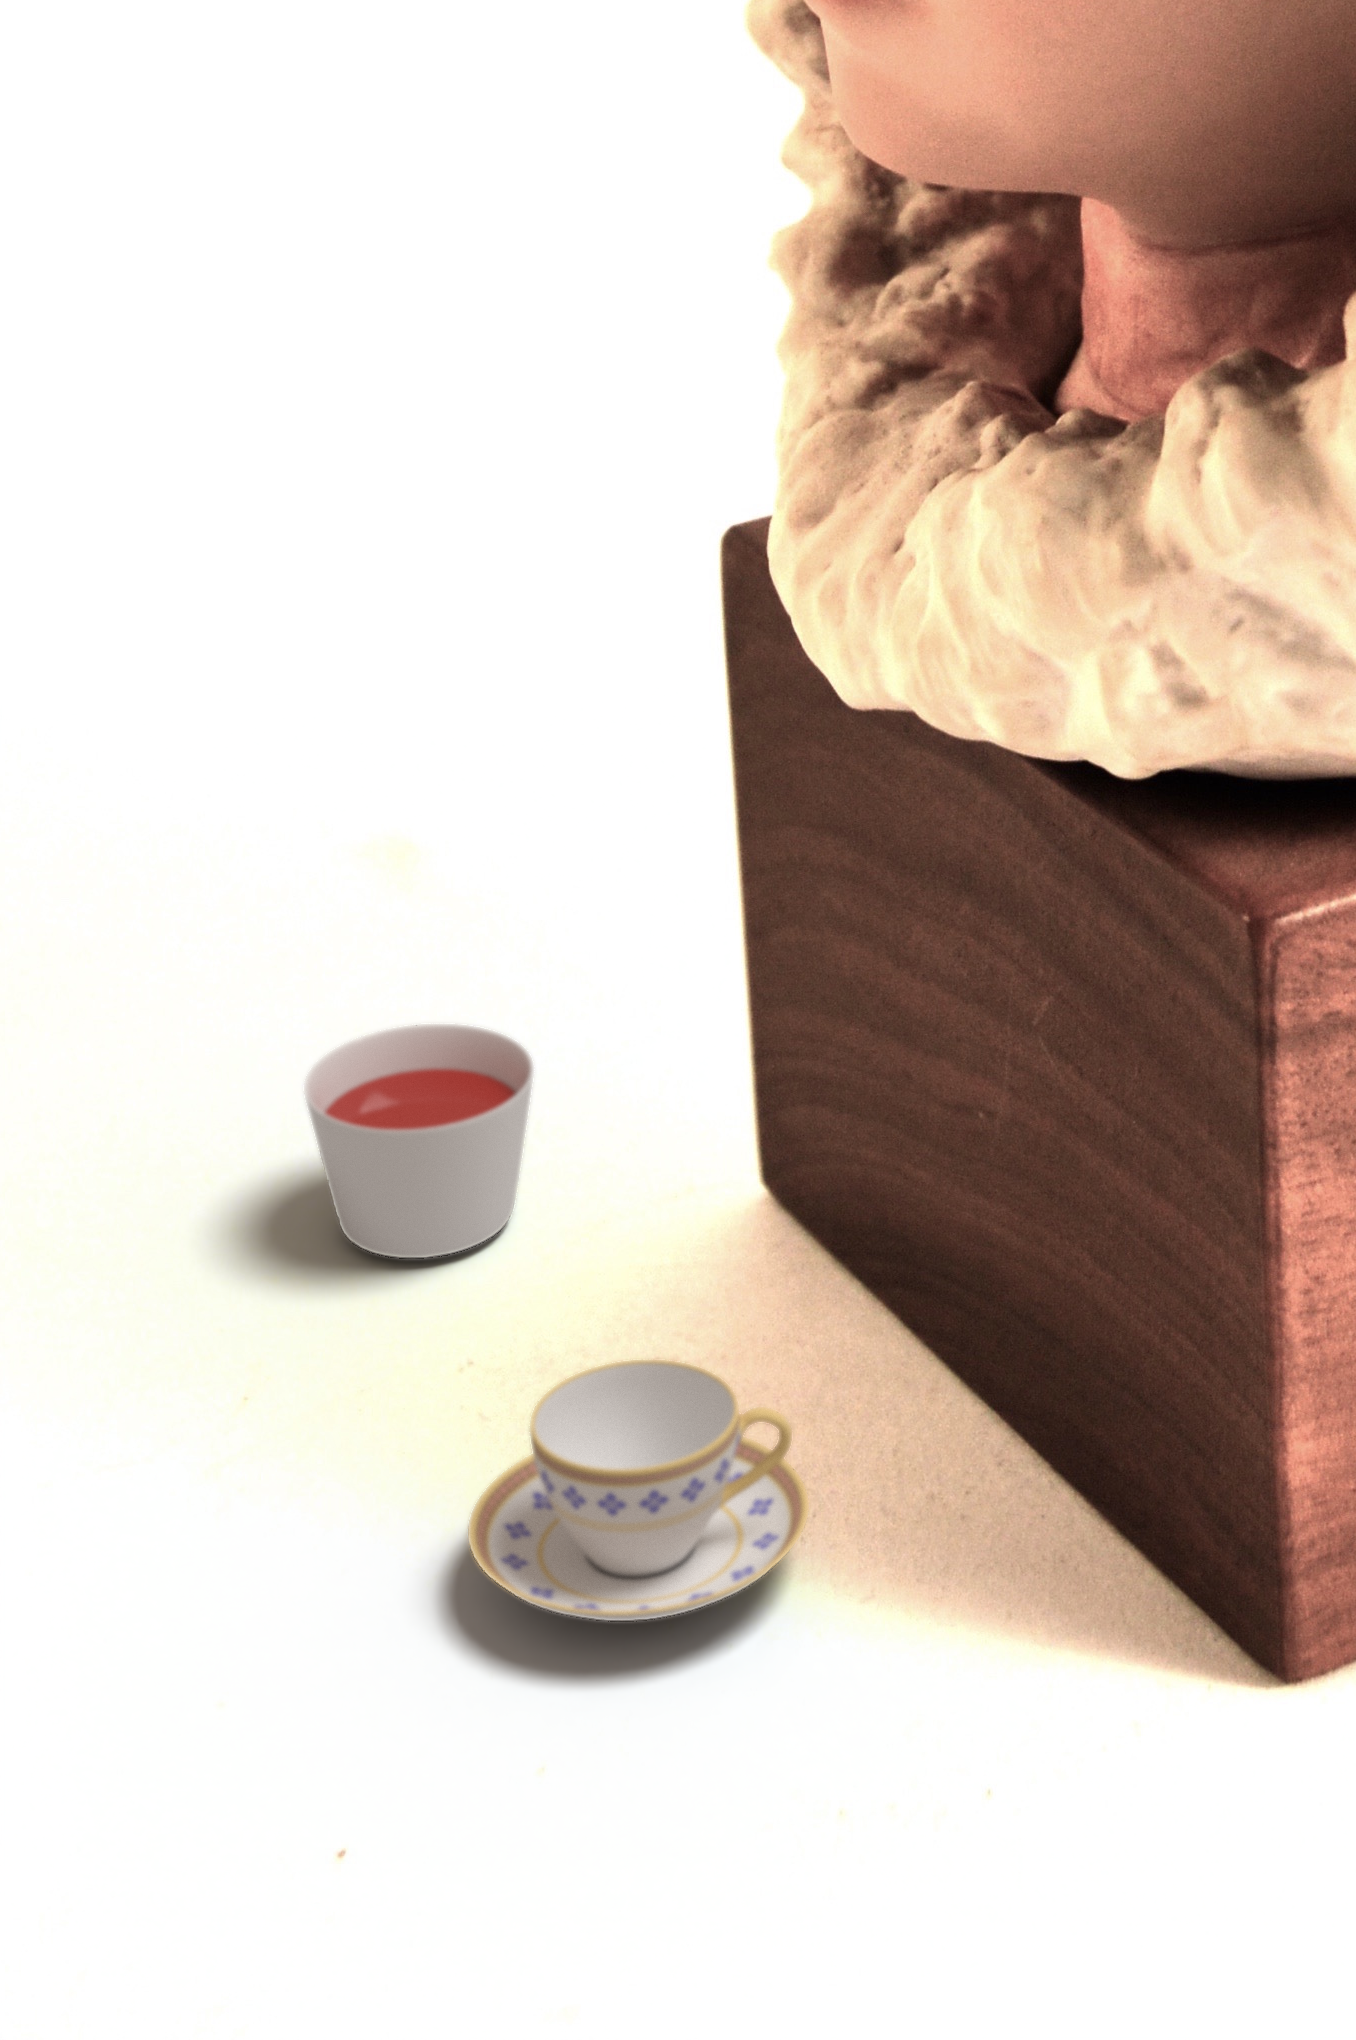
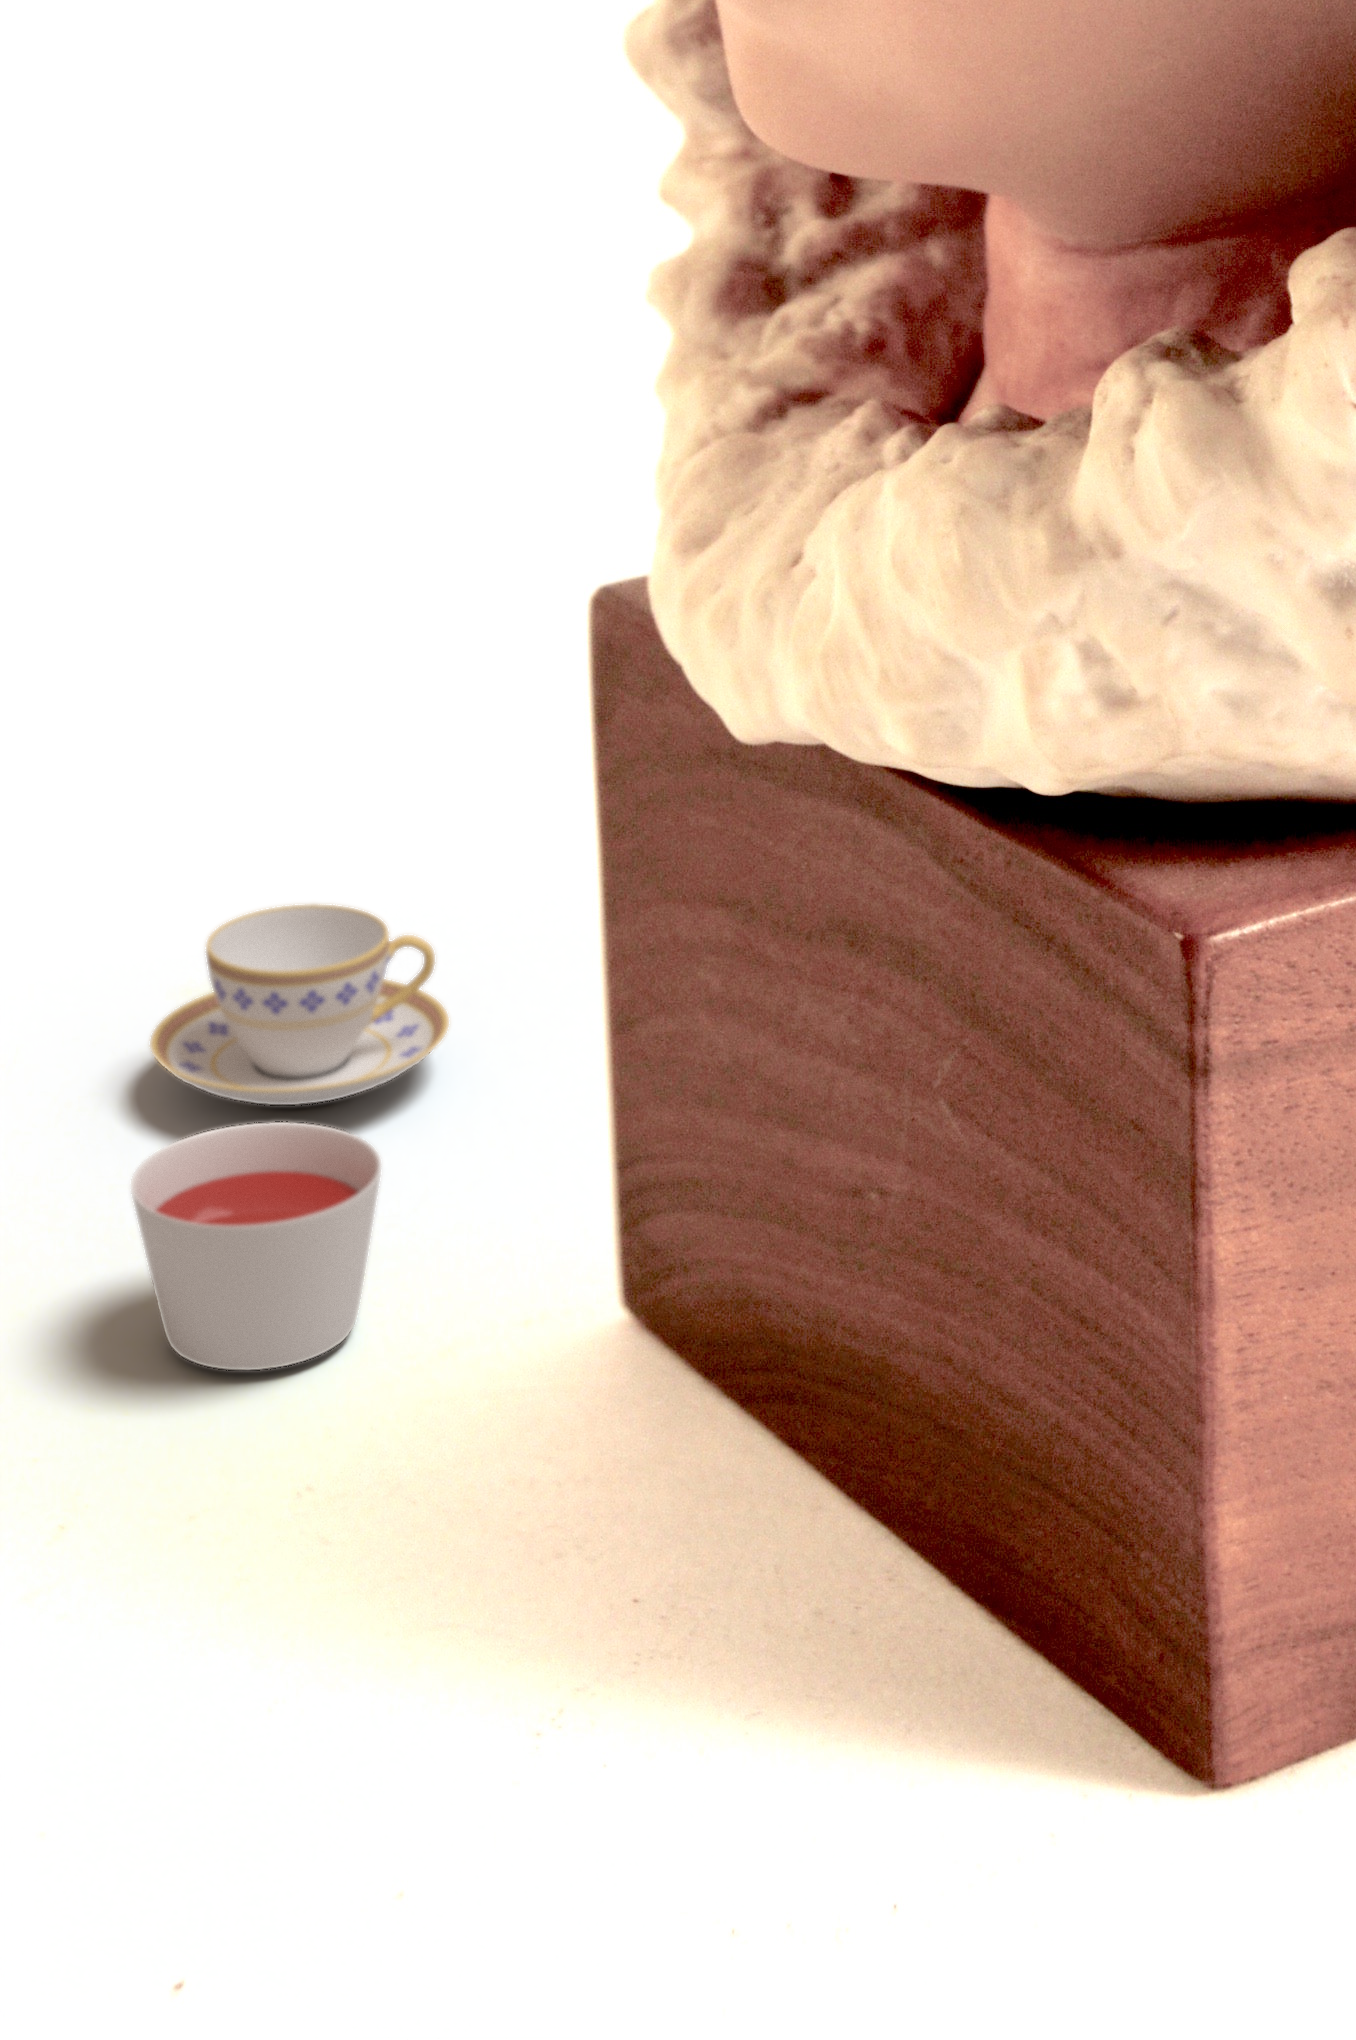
teacup: present [468,1360,809,1621] -> present [150,904,449,1105]

